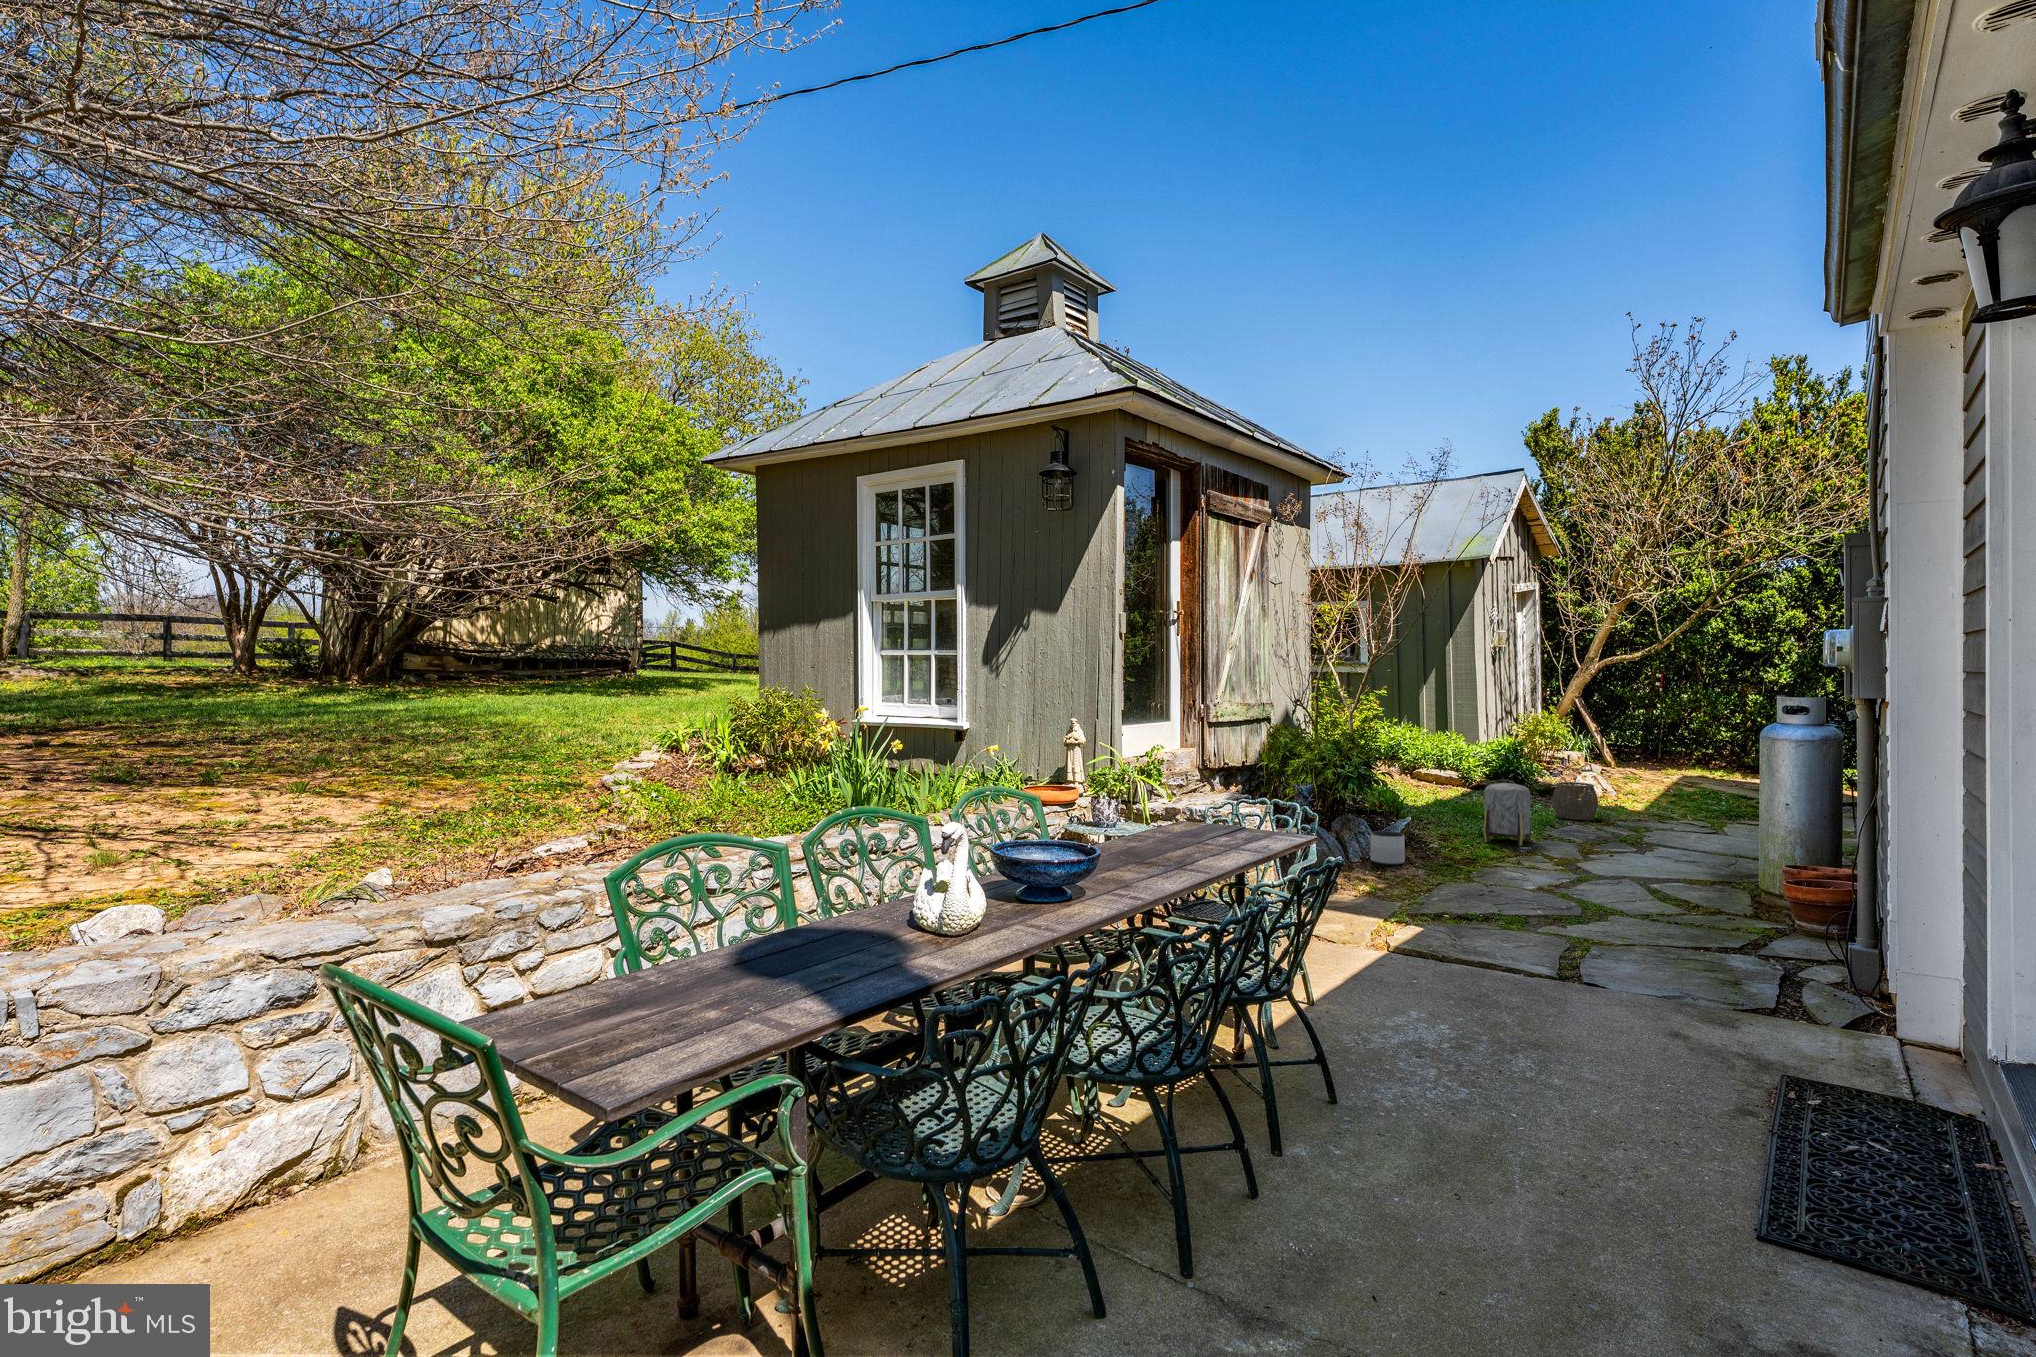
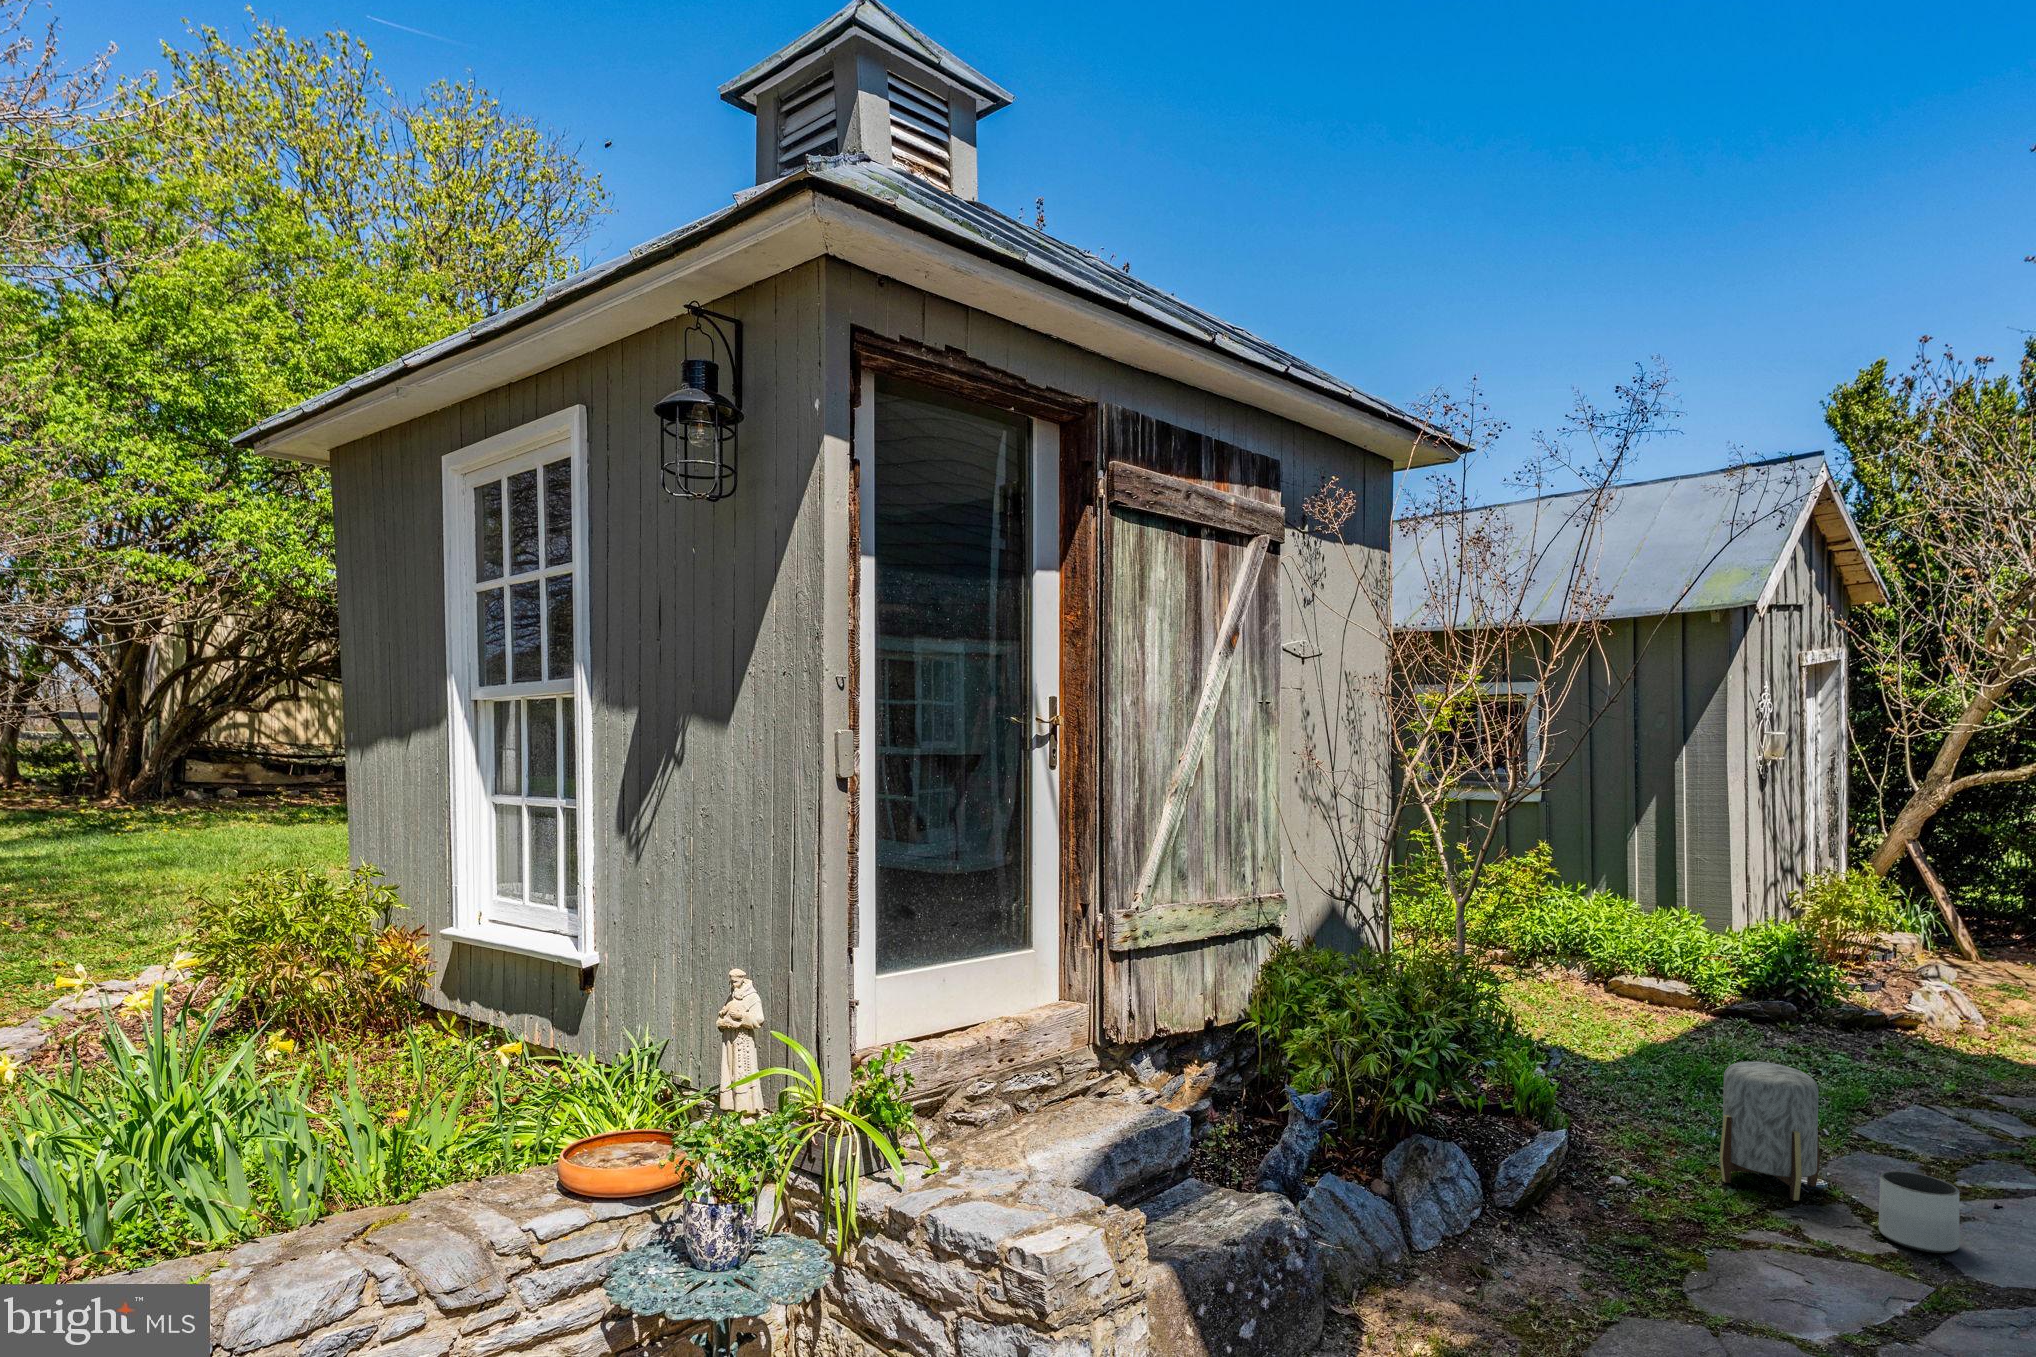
woven basket: present [1552,782,1598,820] -> none [1864,1041,1960,1124]
planter: present [1370,831,1405,865] -> present [1879,1171,1960,1253]

